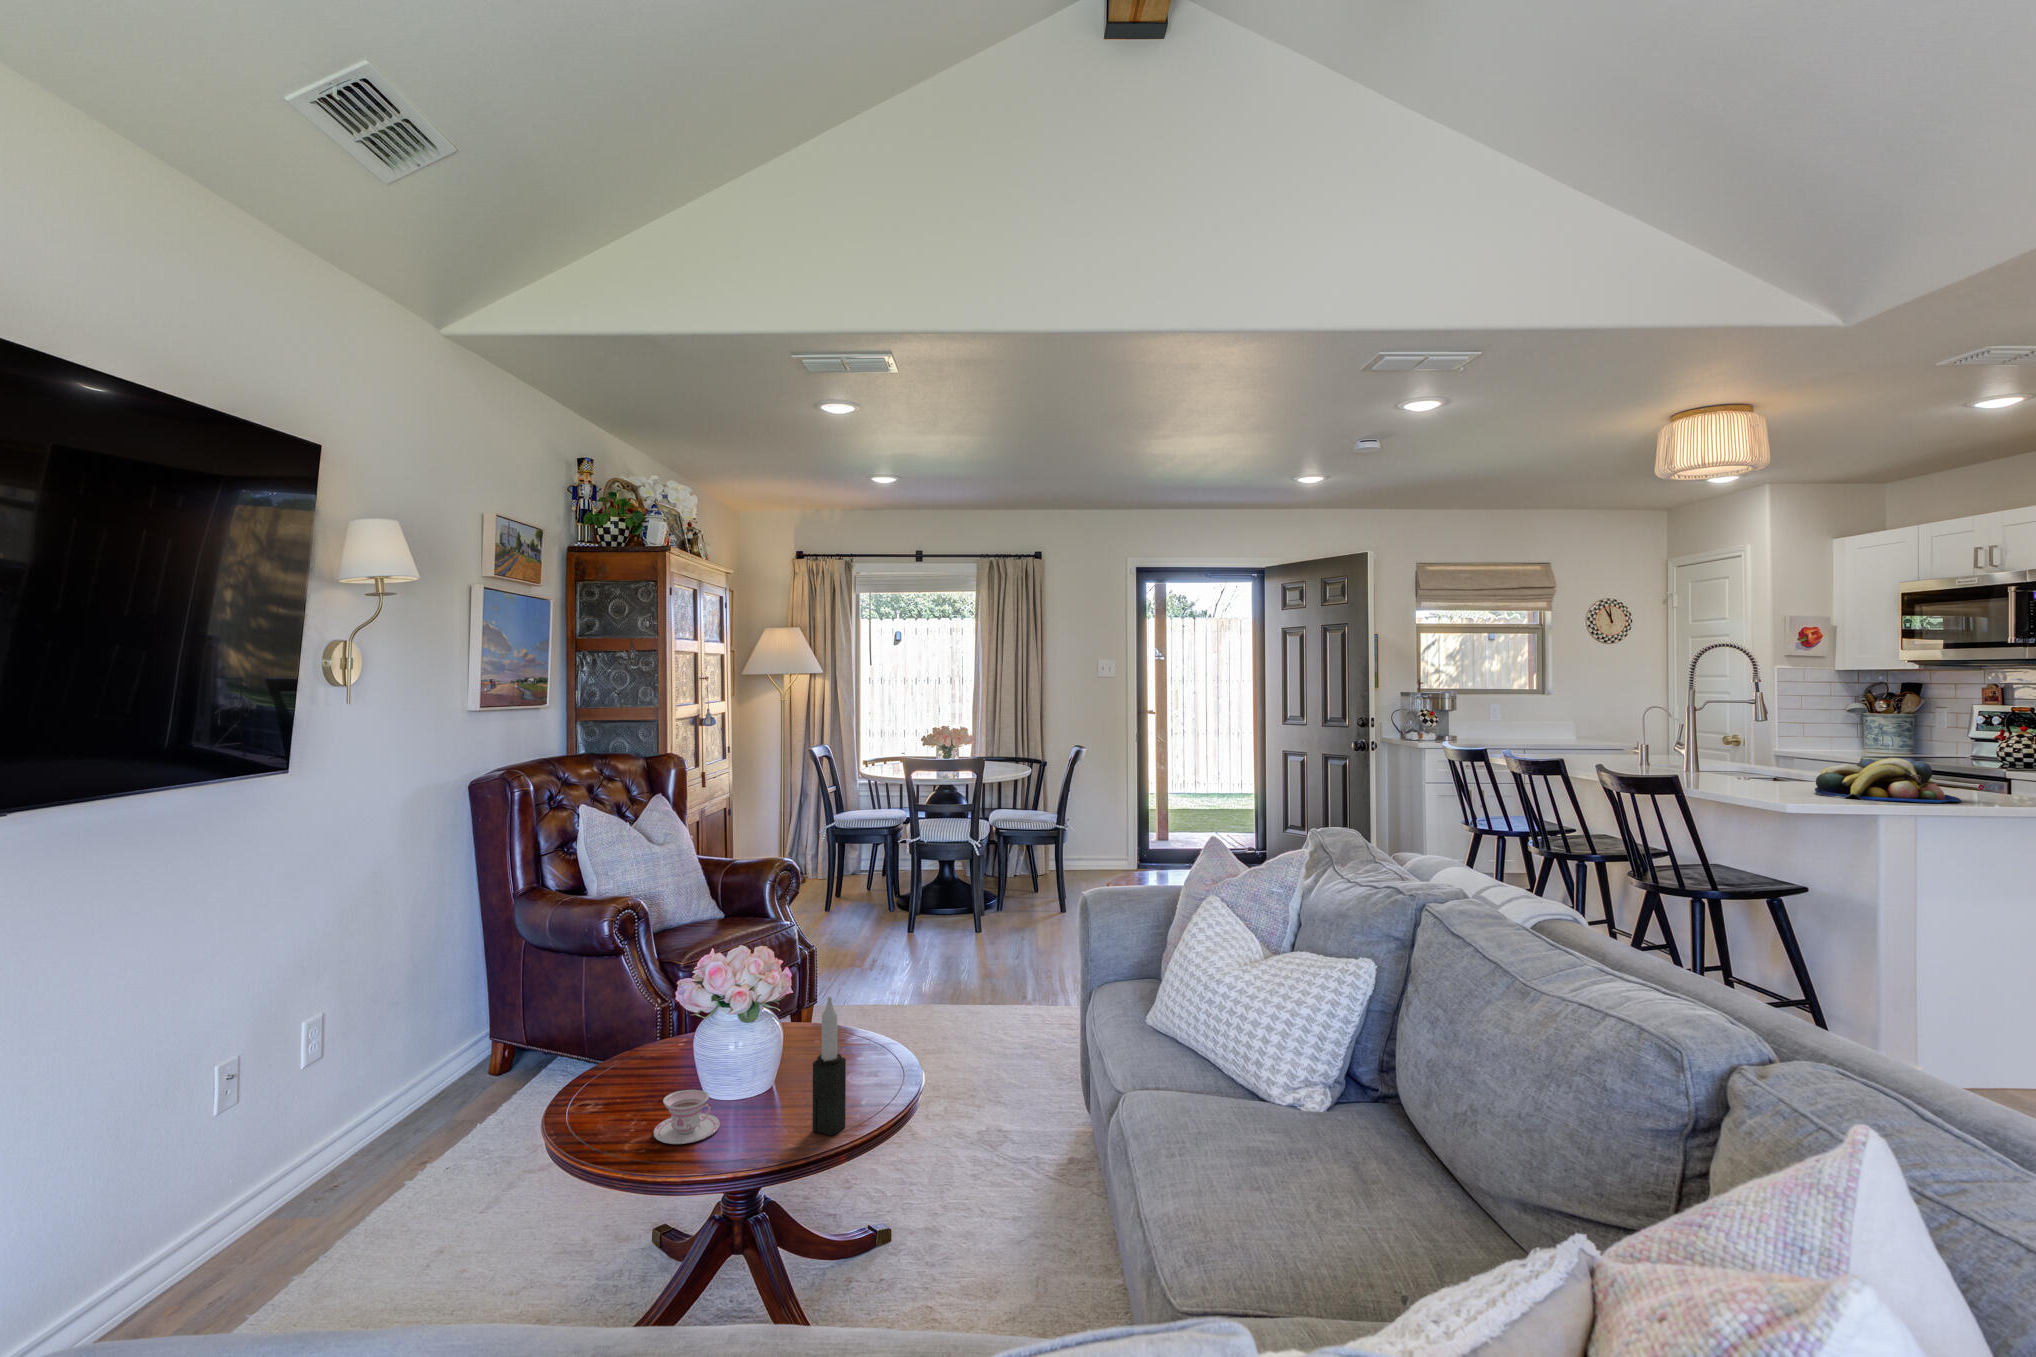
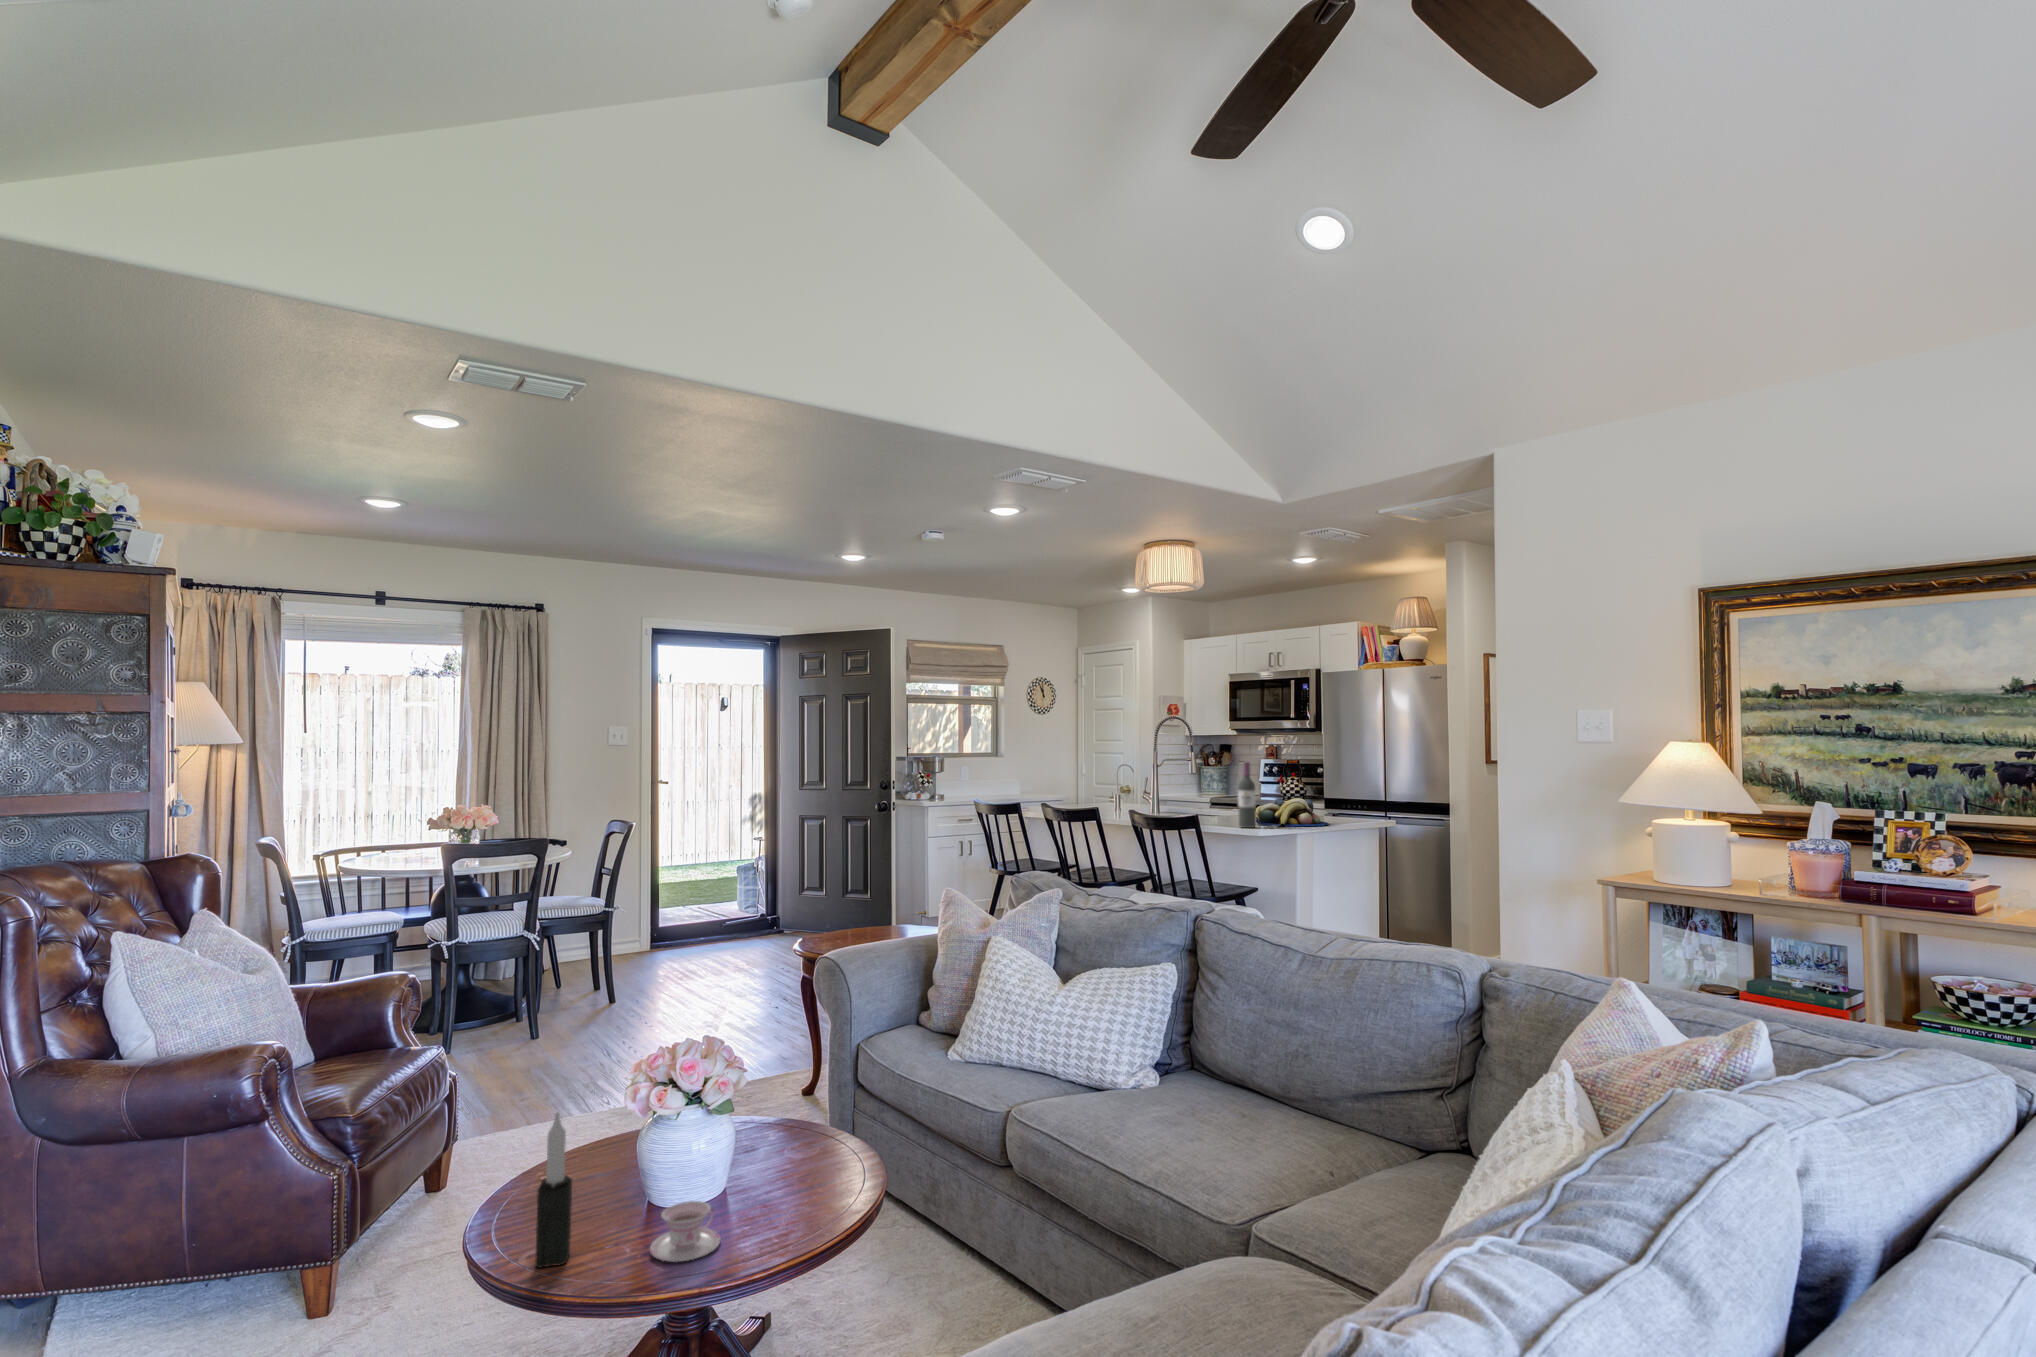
wine bottle: none [1766,702,1797,797] -> present [1238,762,1256,828]
candle: present [812,996,846,1135] -> present [535,1112,572,1268]

